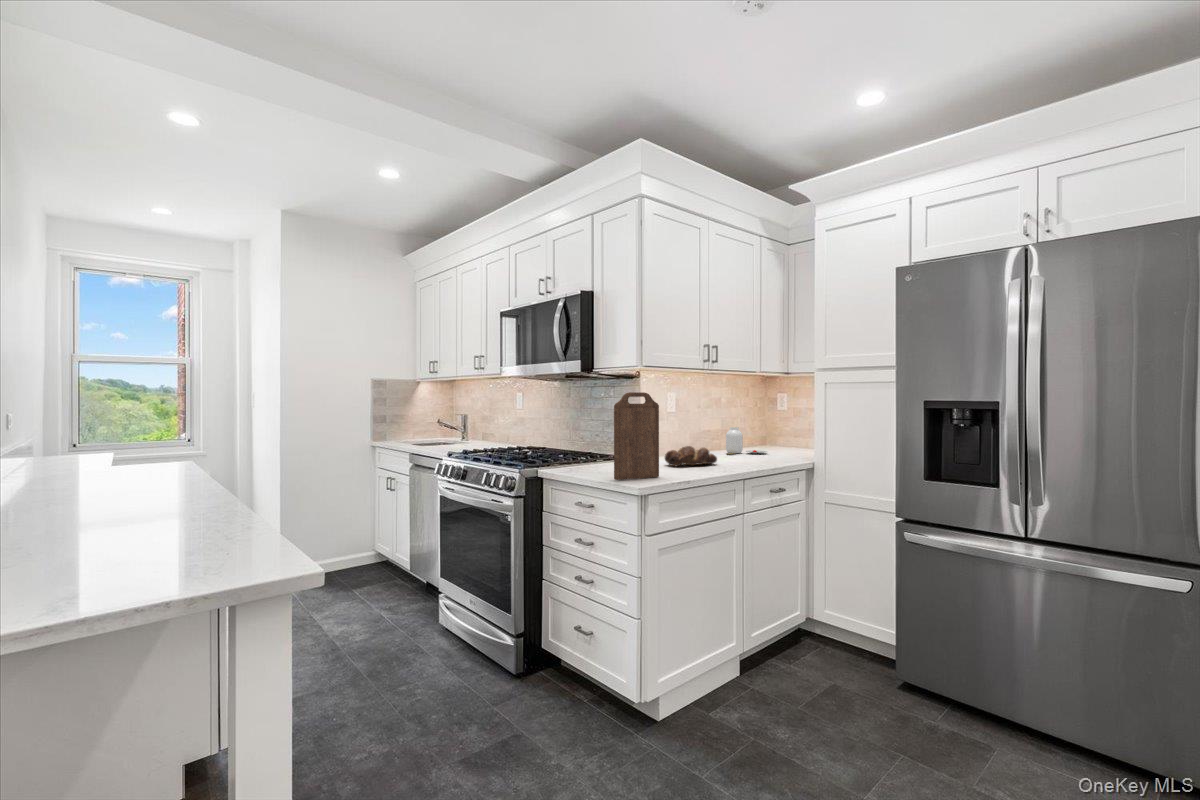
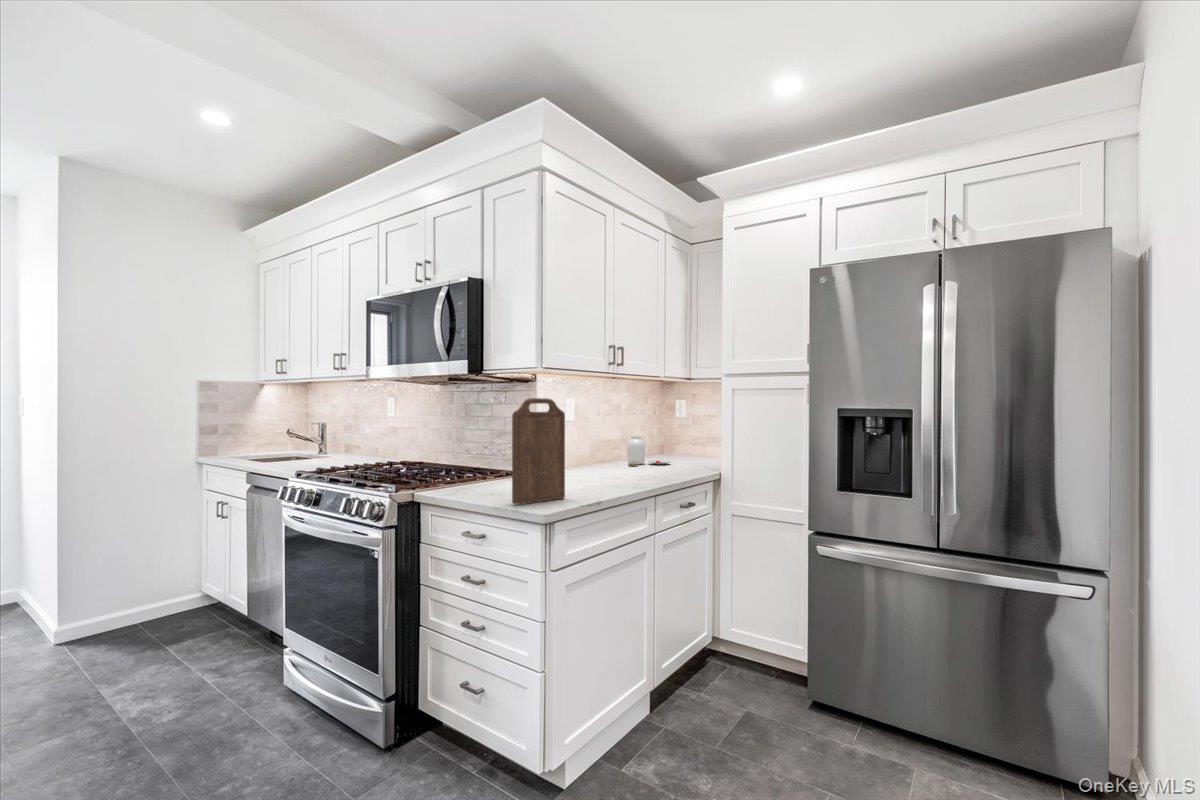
bread loaf: present [665,446,717,466] -> none [566,459,624,483]

